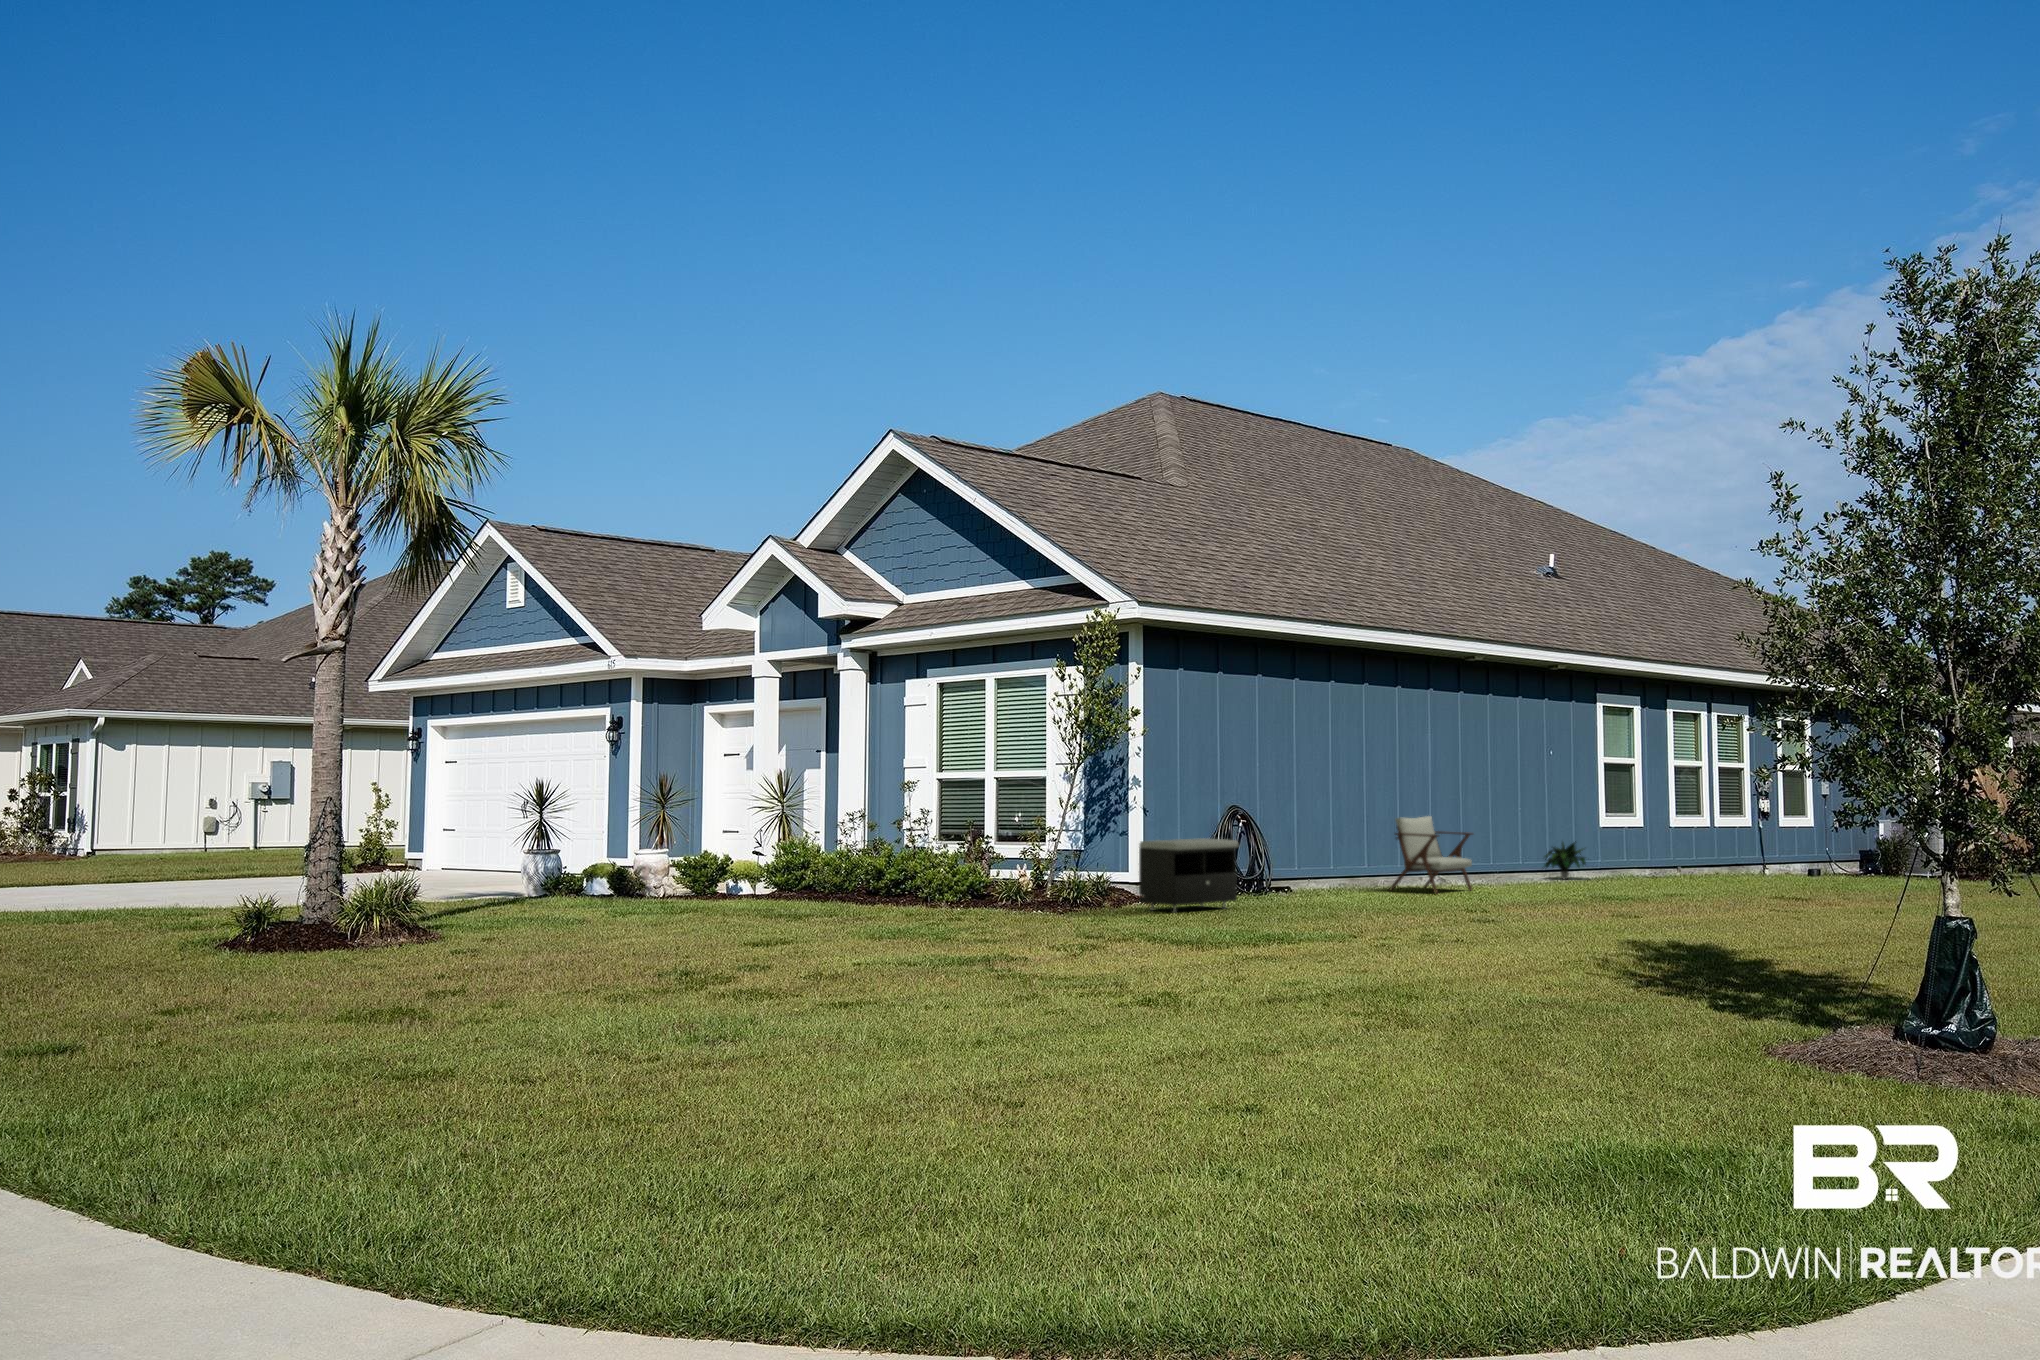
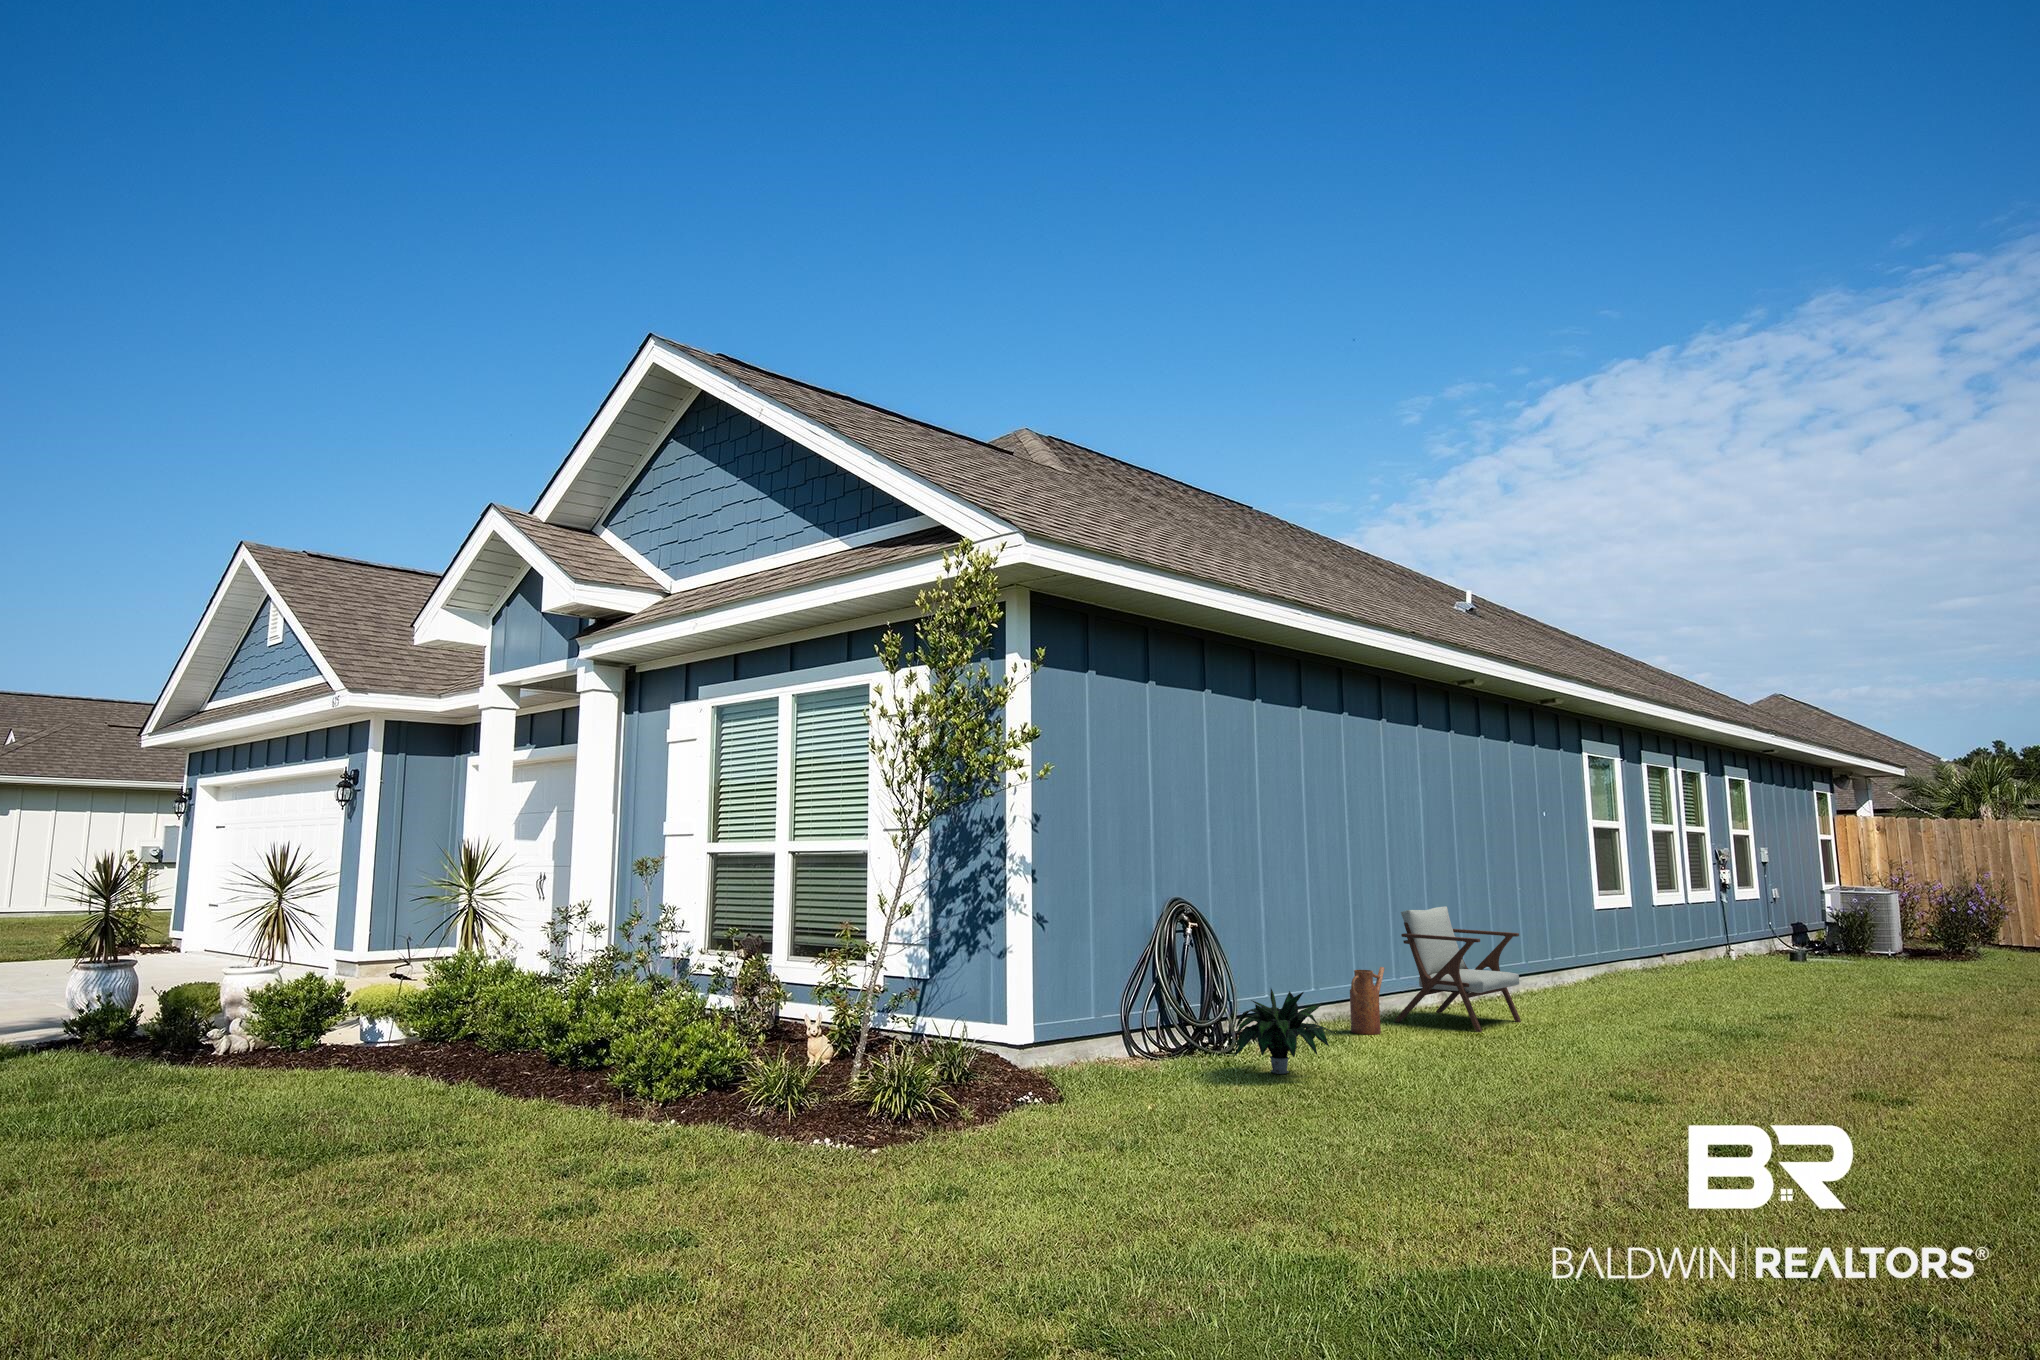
storage bench: present [1139,838,1239,913] -> none [1025,957,1198,1104]
potted plant: present [1545,841,1586,880] -> present [1234,989,1332,1074]
watering can: none [1353,853,1379,895] -> present [1350,967,1384,1035]

